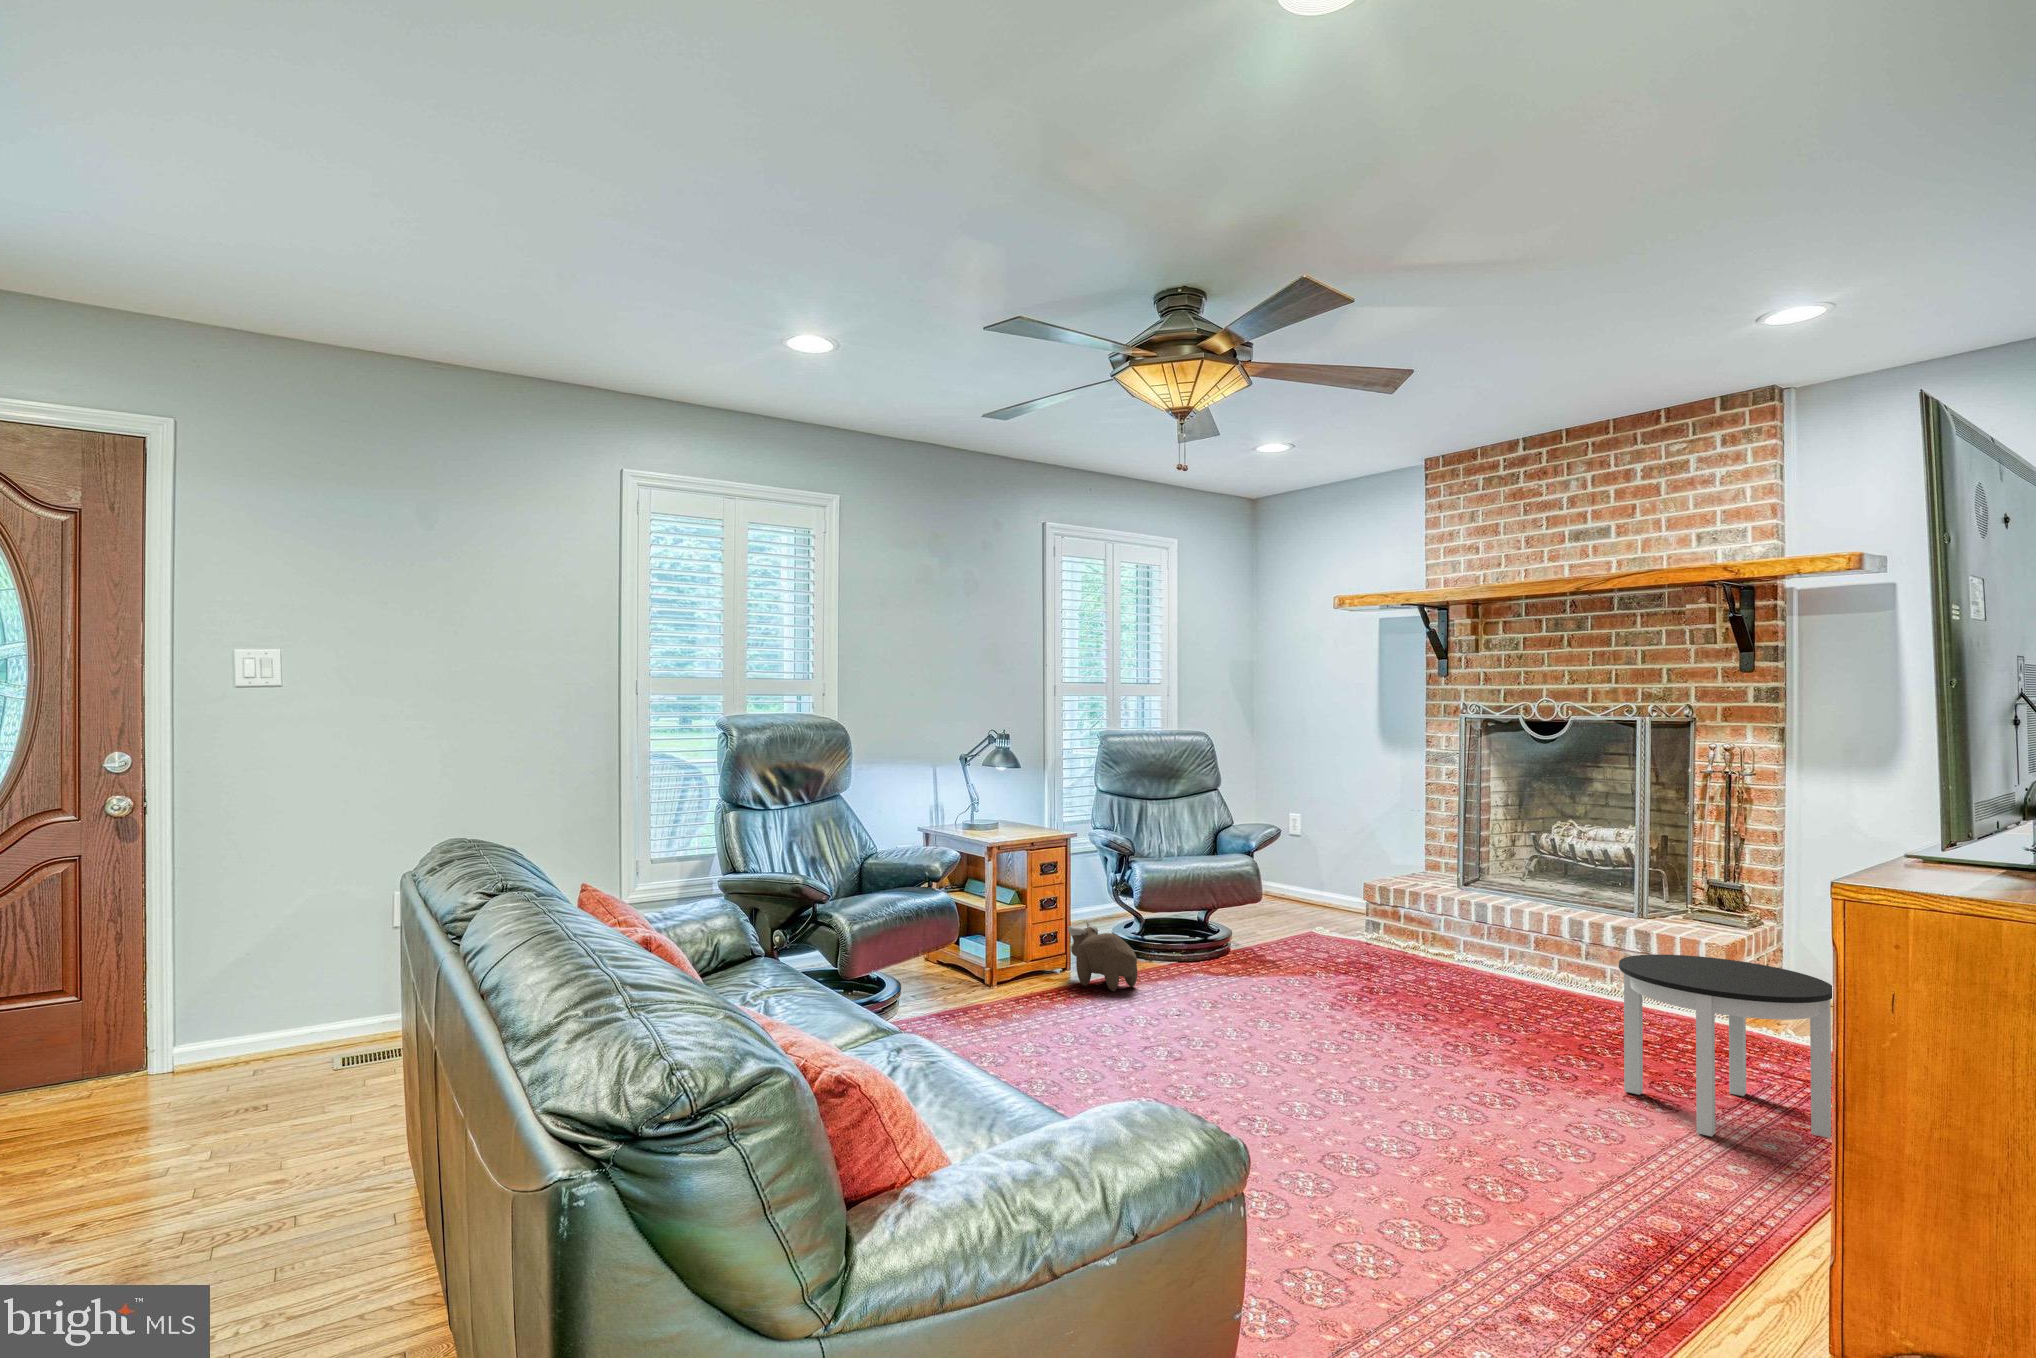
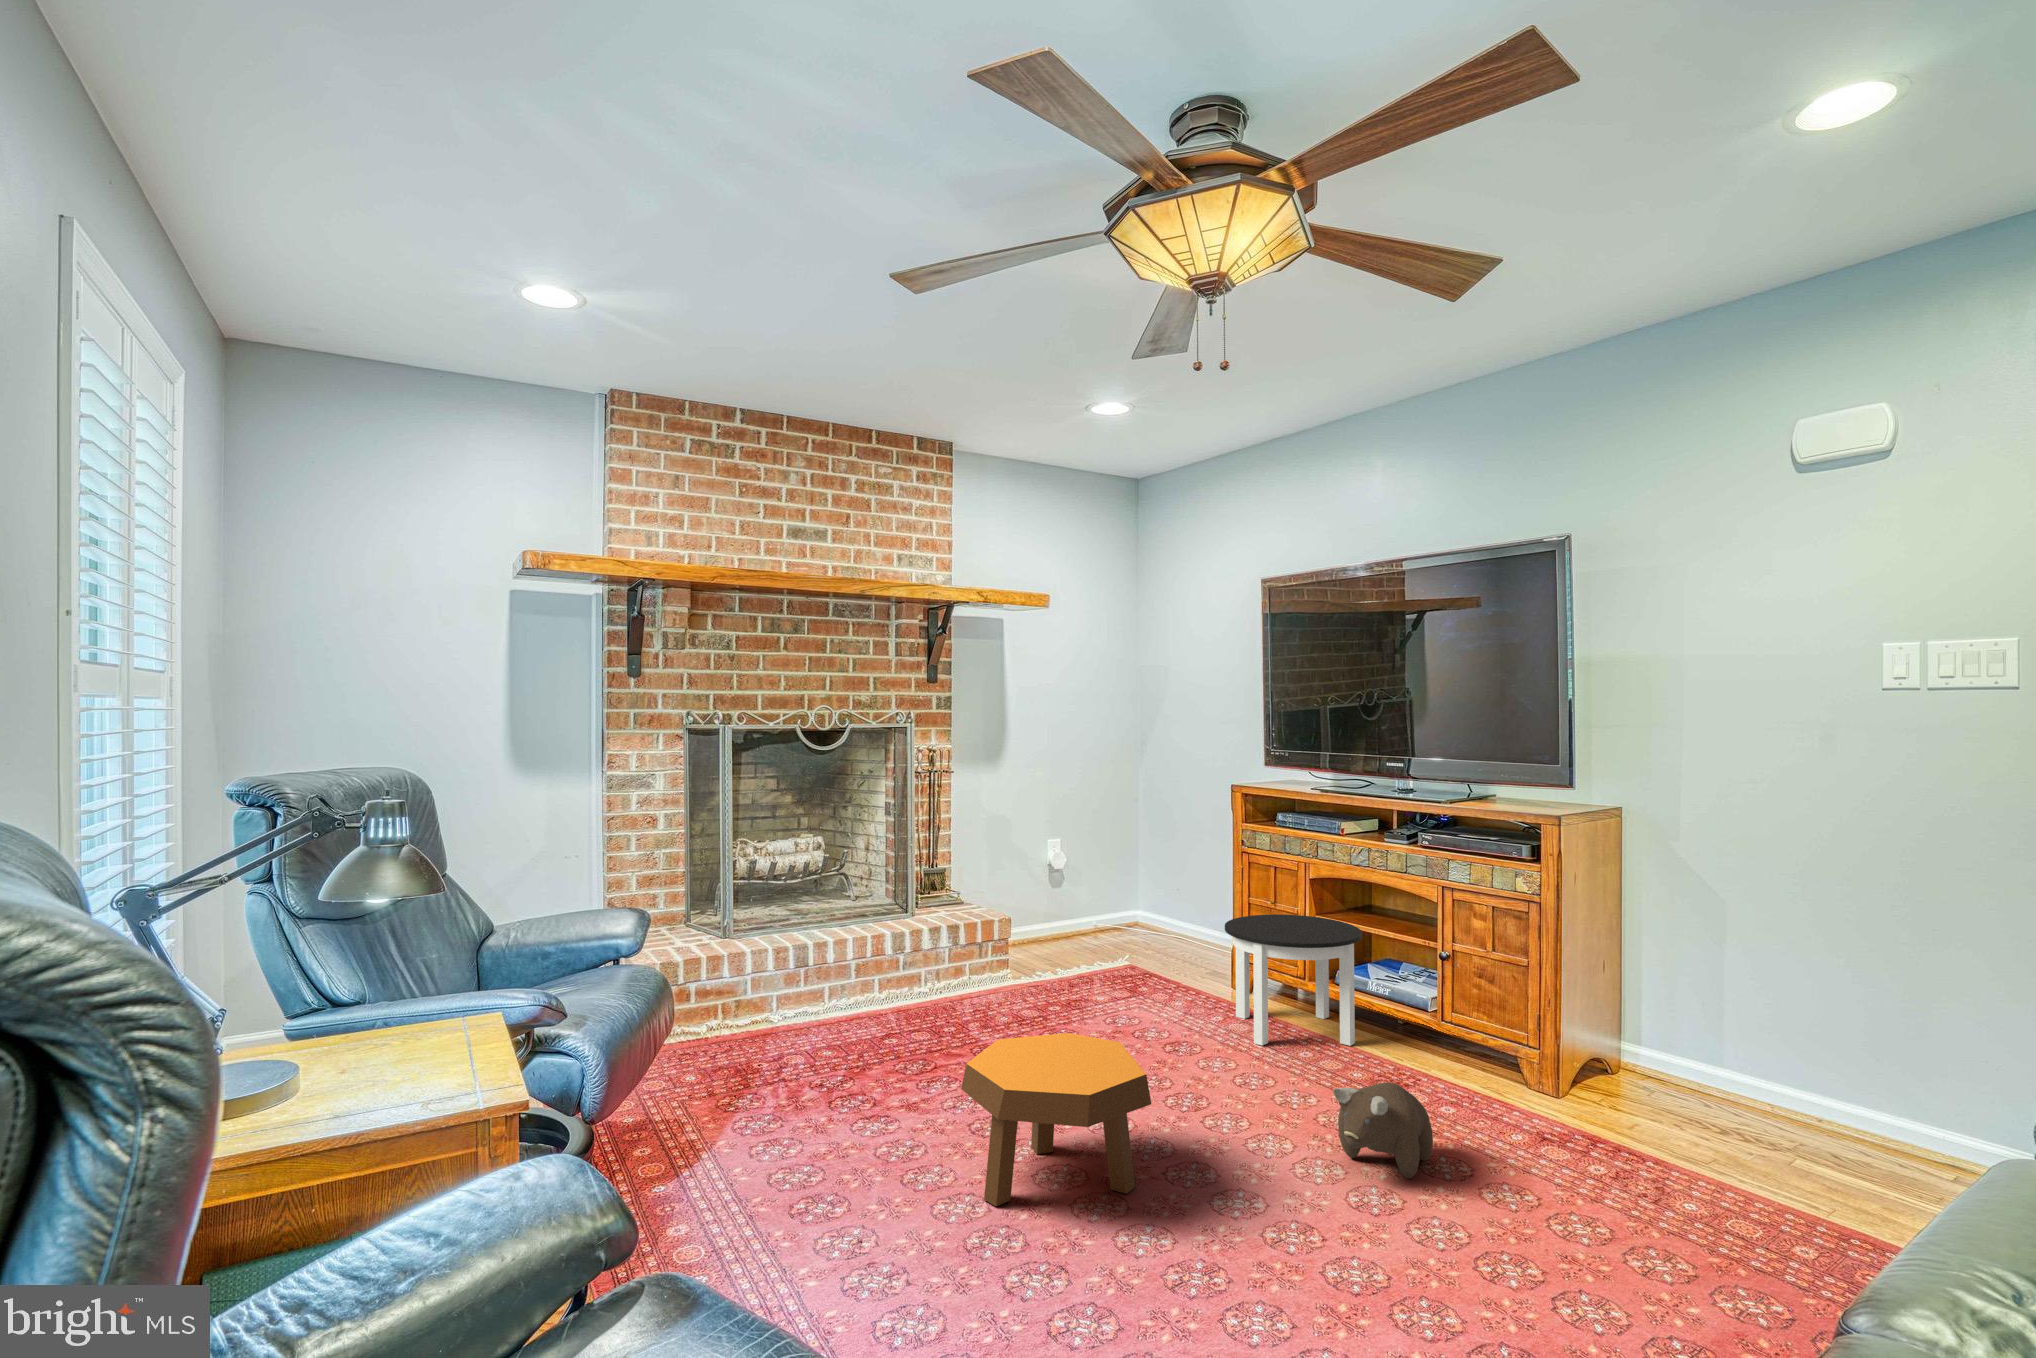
plush toy: present [1068,922,1137,991] -> present [1333,1082,1433,1178]
footstool: none [1162,923,1300,1032] -> present [961,1033,1151,1206]

